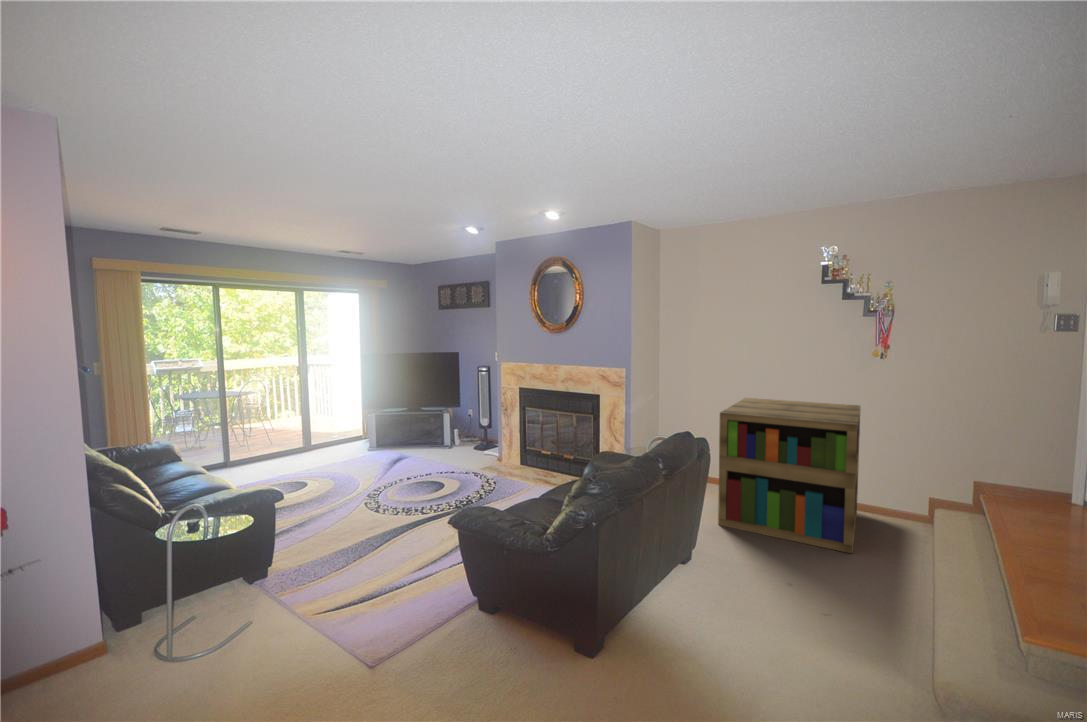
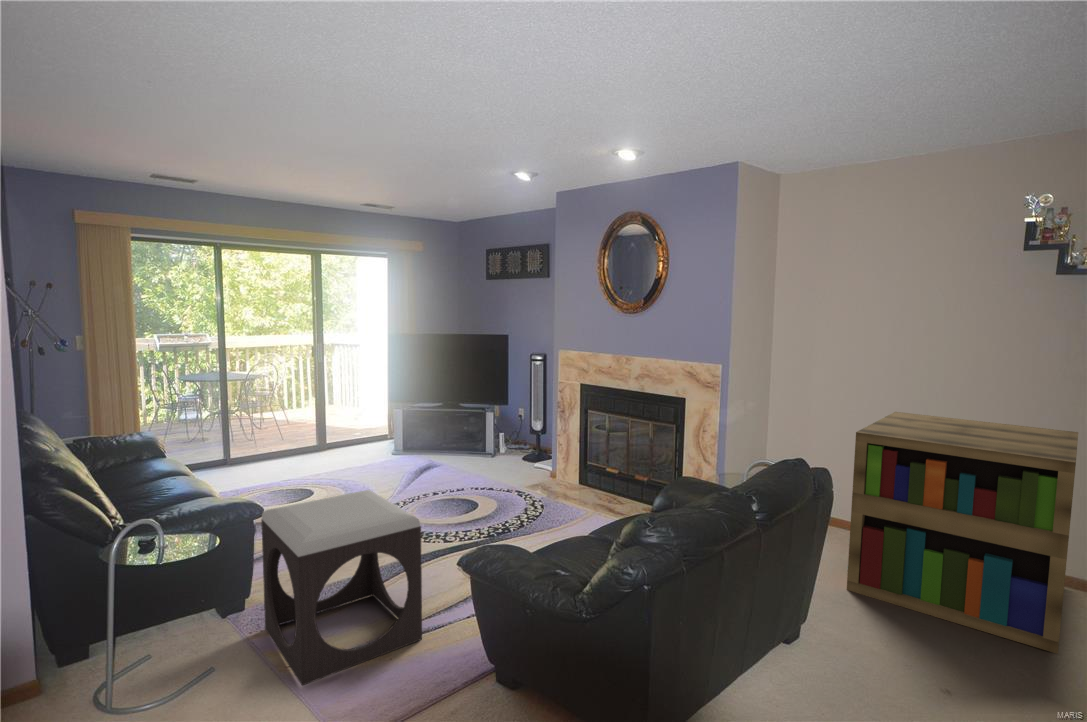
footstool: none [283,475,416,627] -> present [261,490,422,685]

